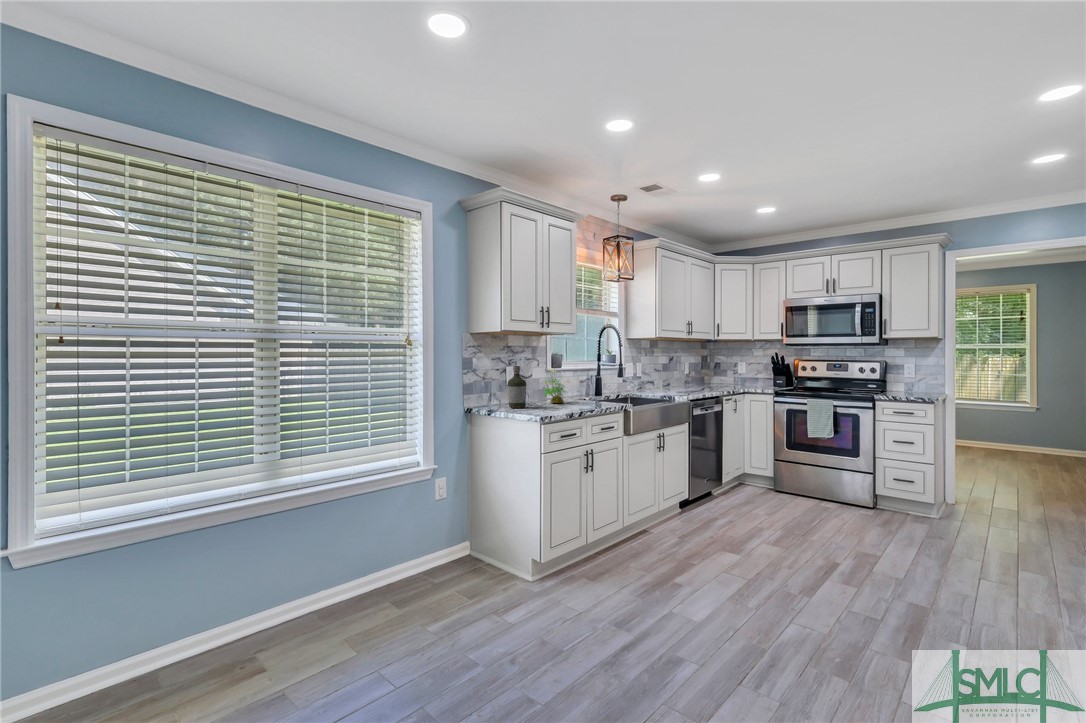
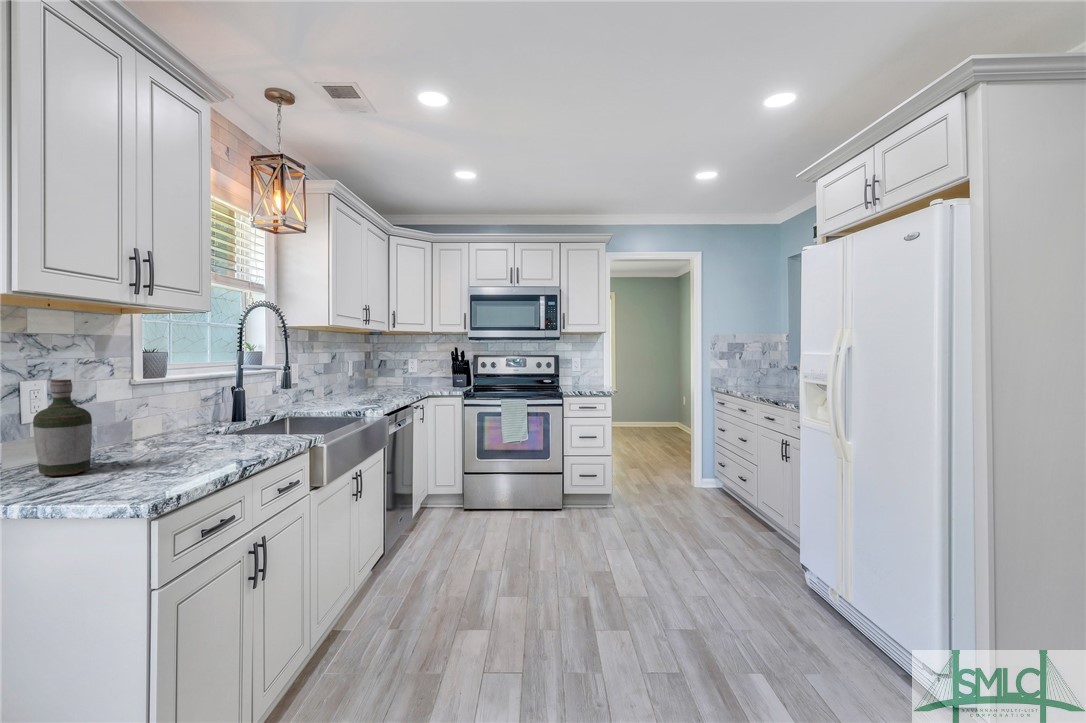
potted plant: present [544,369,569,403] -> none [128,371,194,448]

